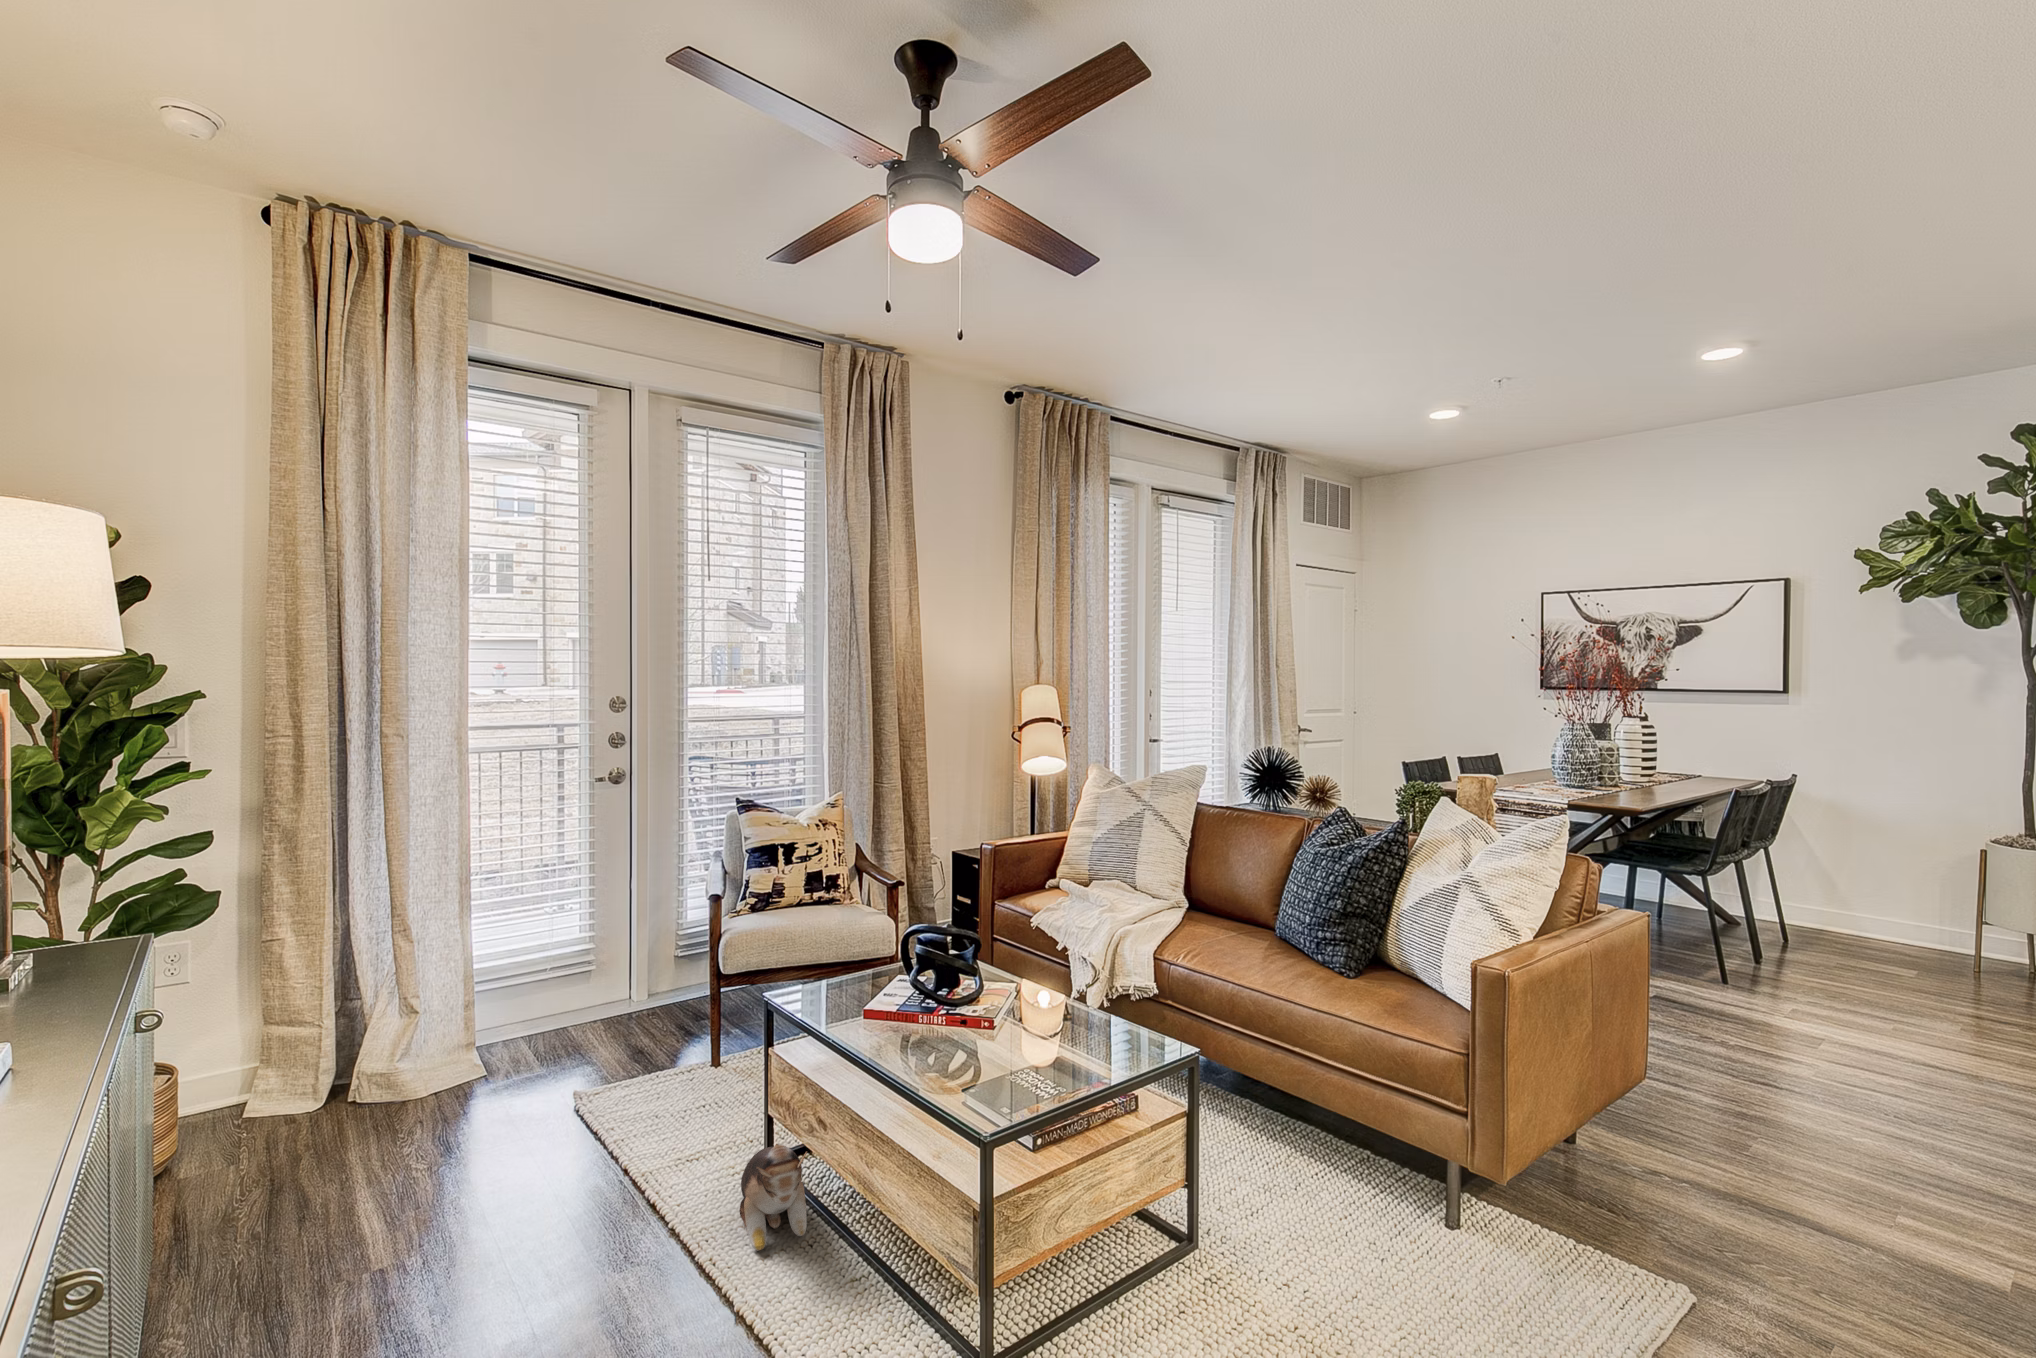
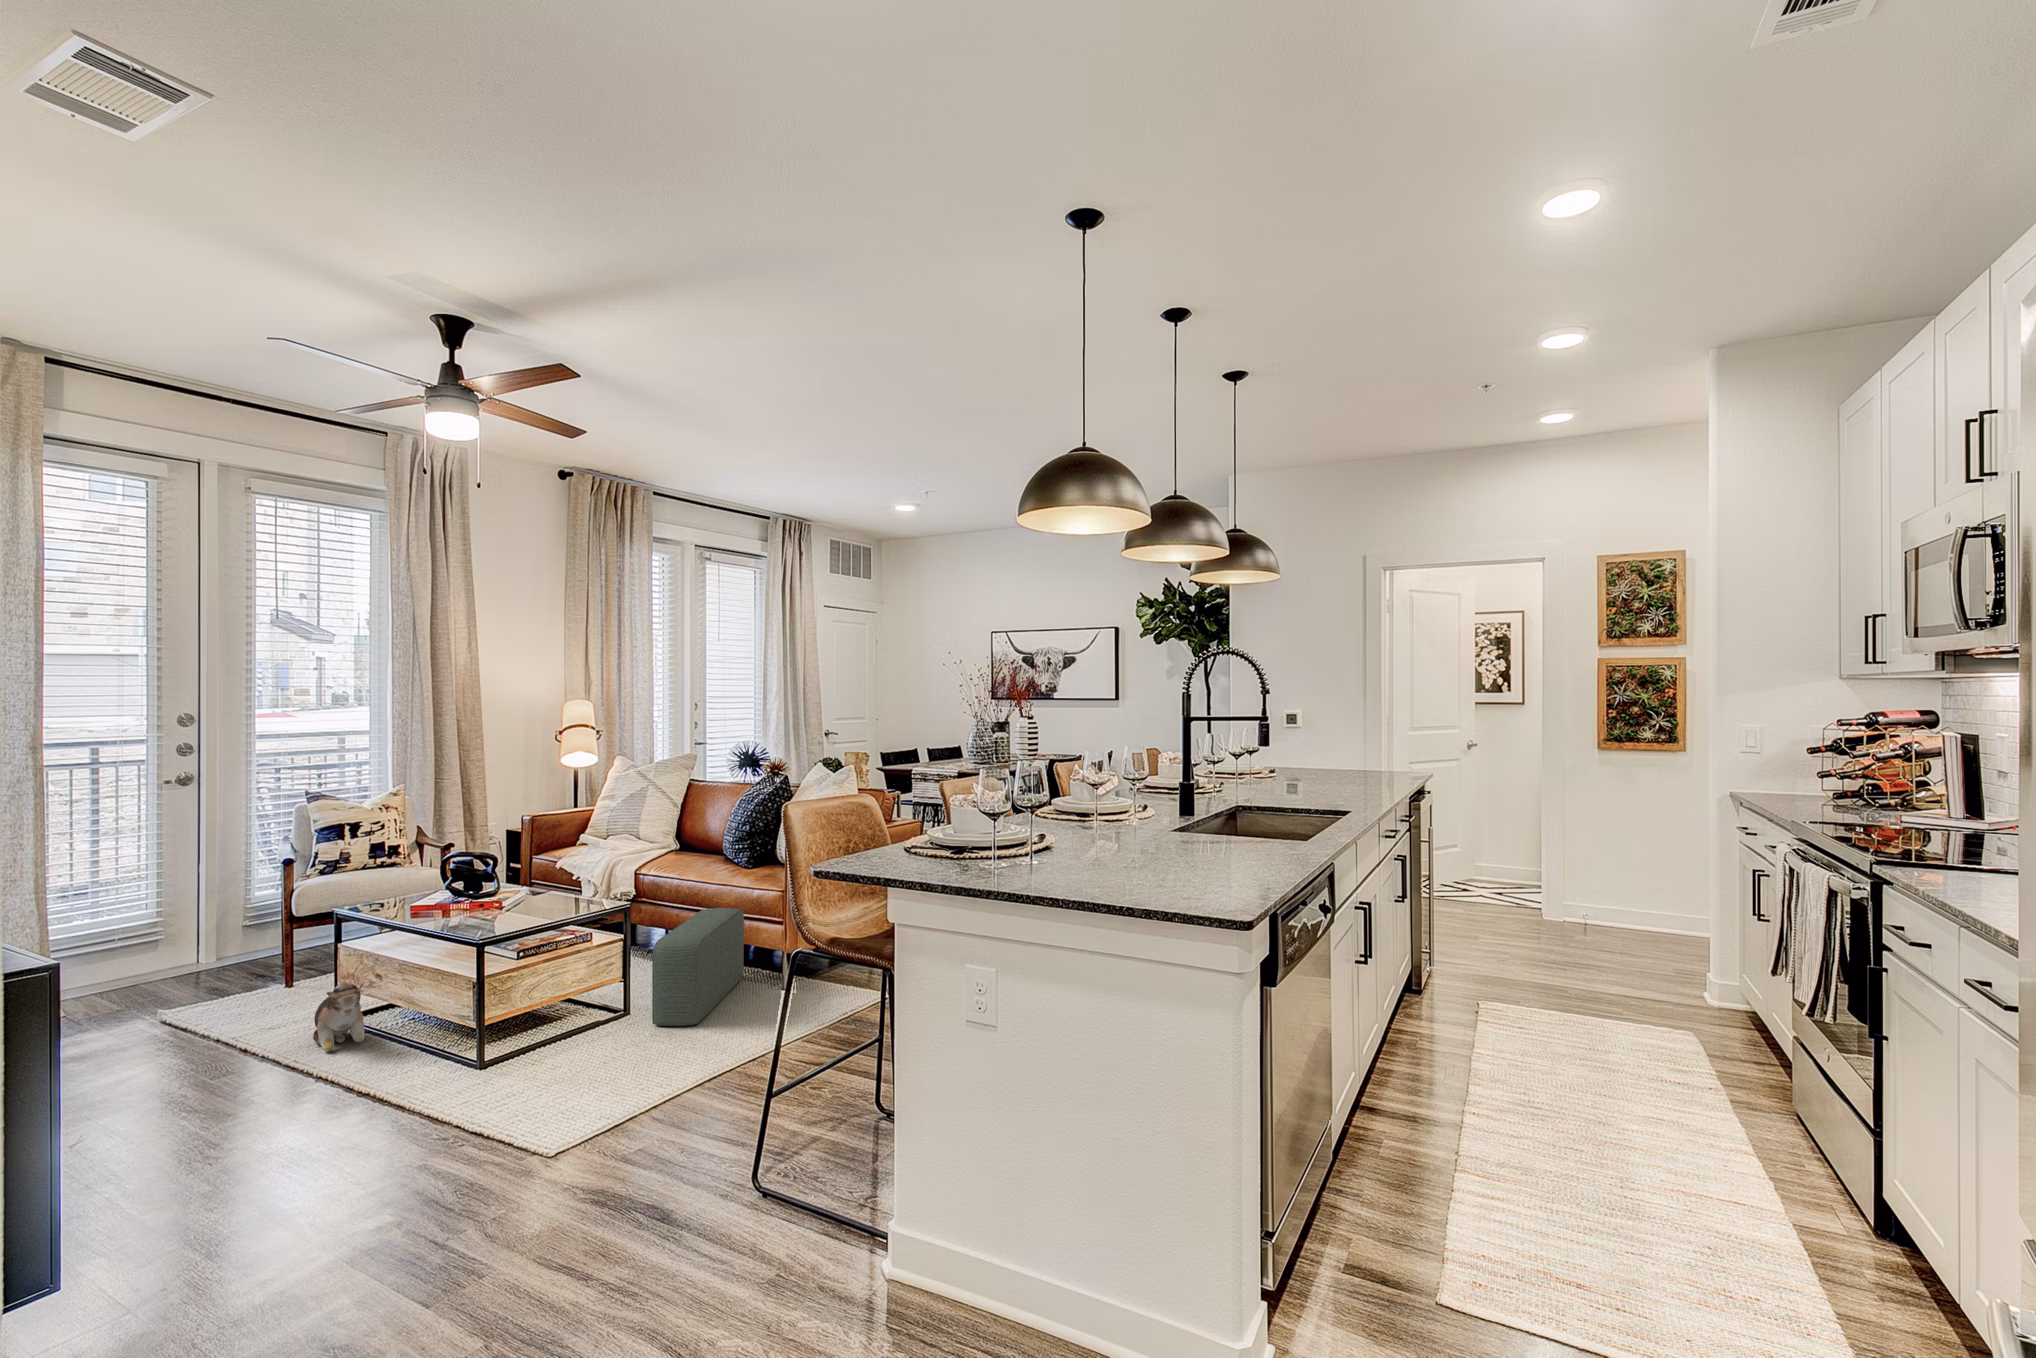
pouf: none [1251,1048,1355,1315] -> present [652,908,744,1026]

